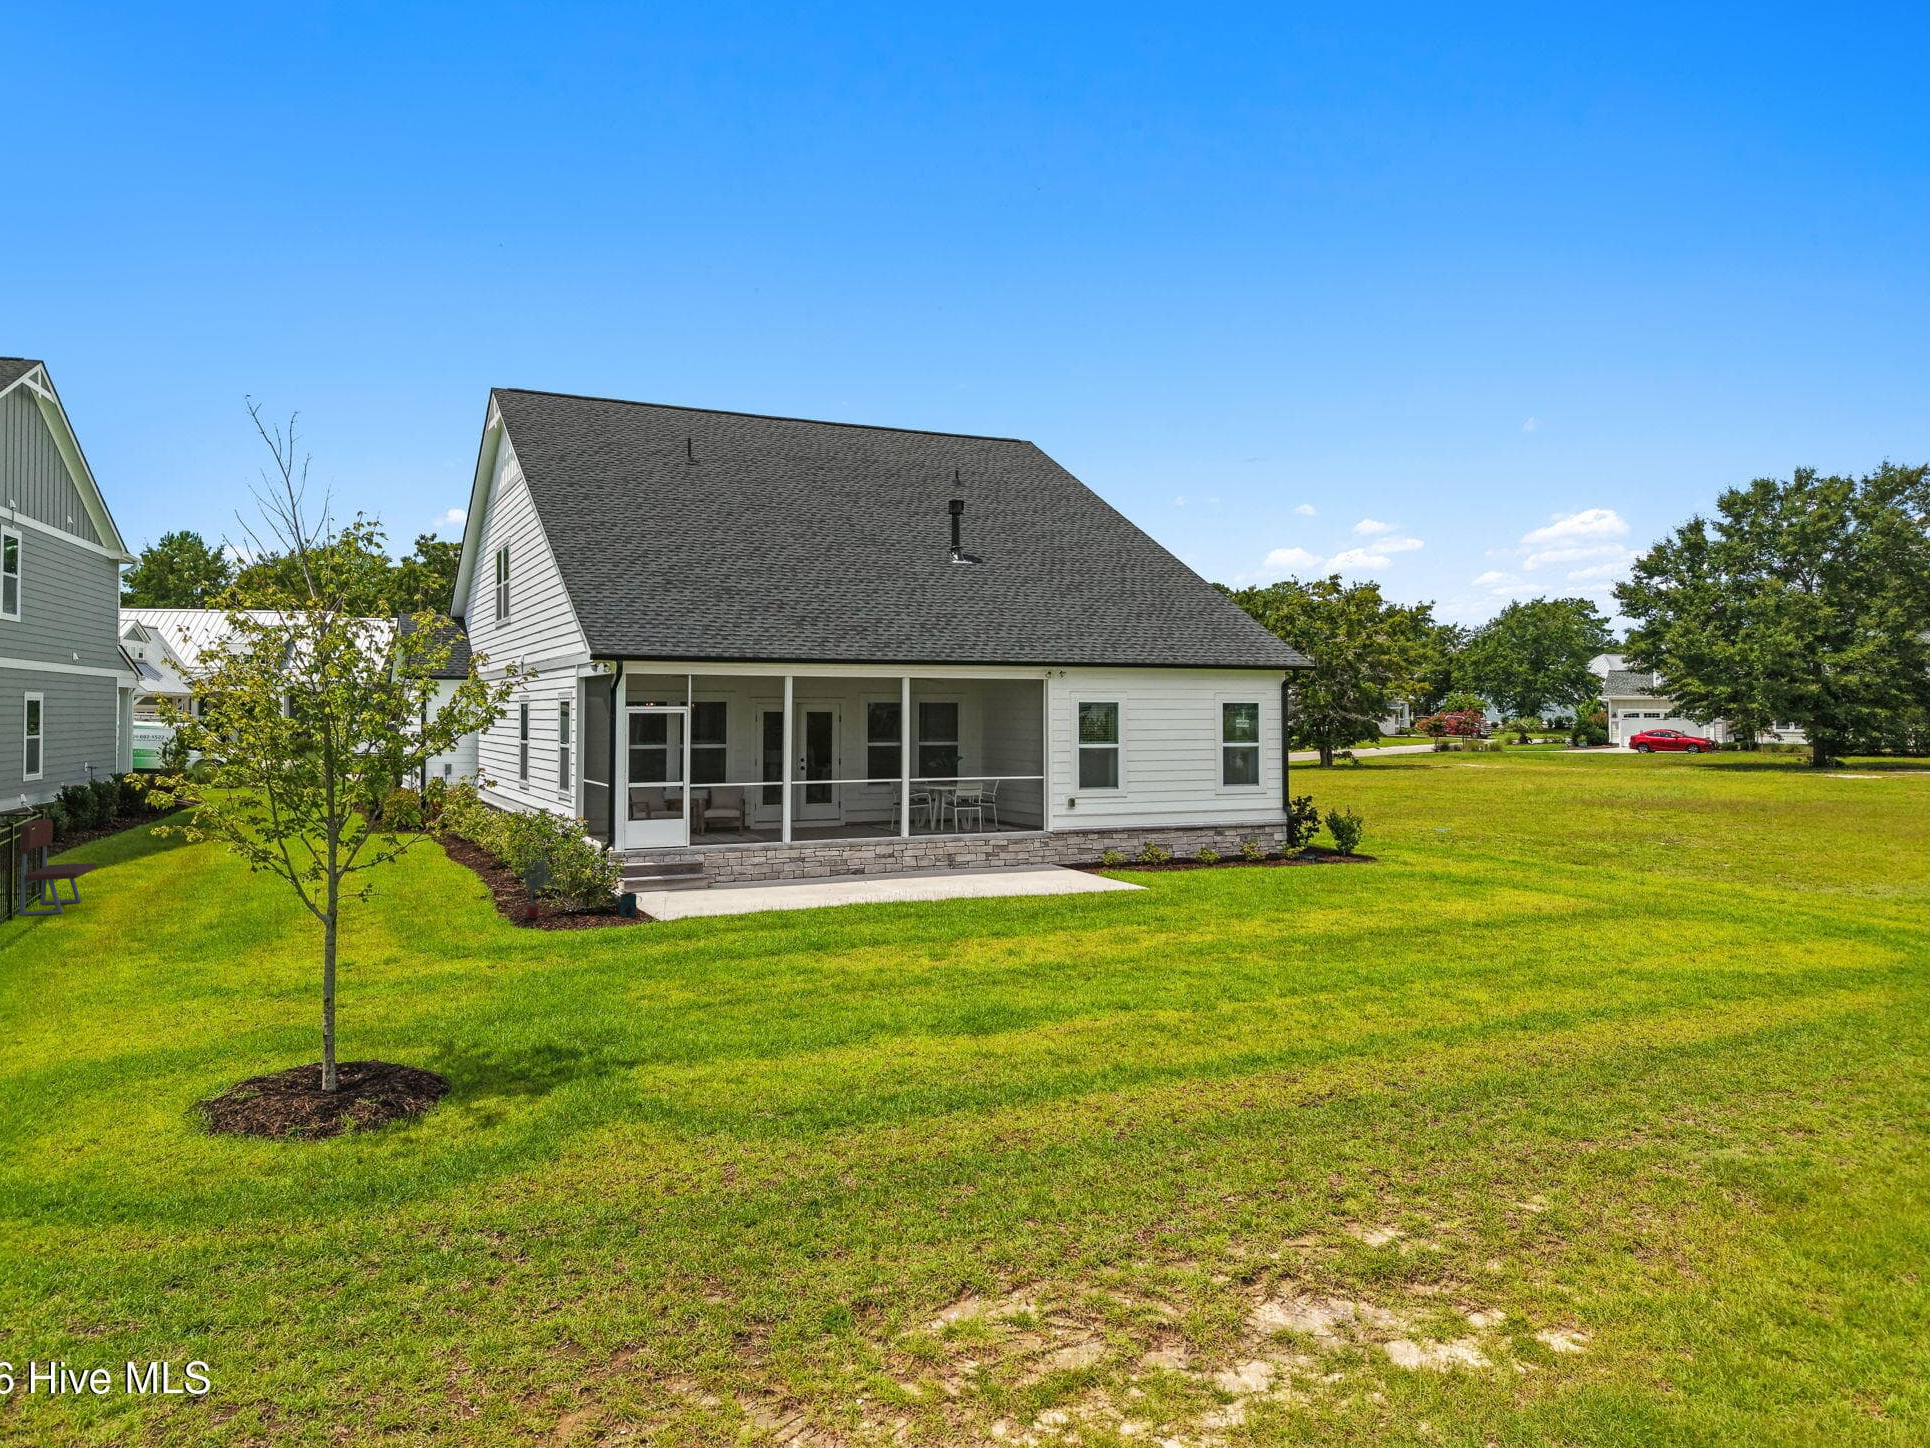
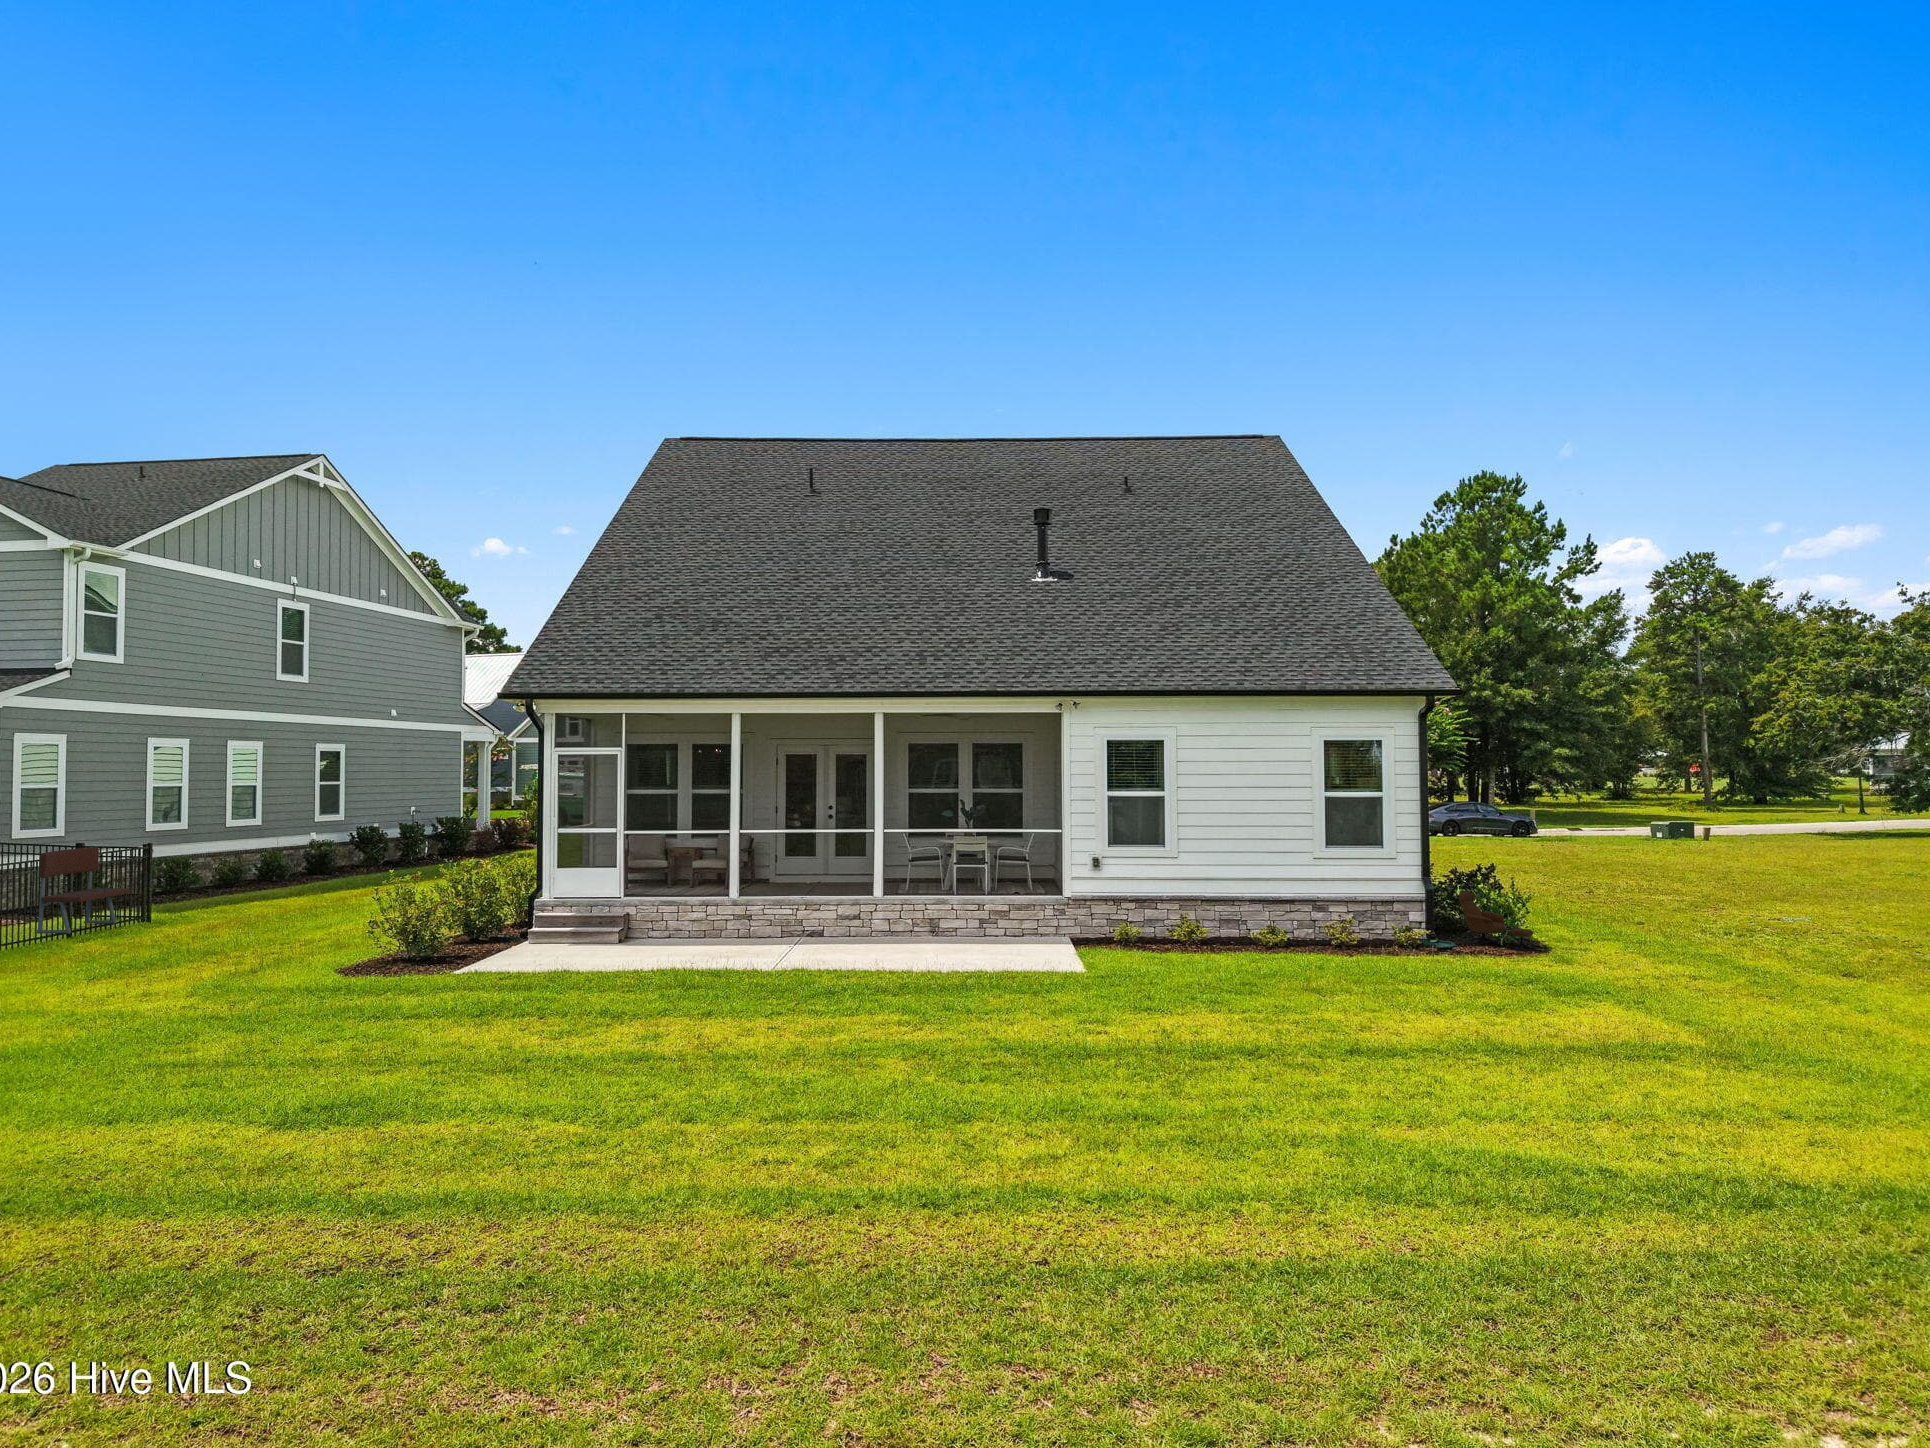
lounge chair: none [1305,817,1360,857] -> present [1459,892,1536,951]
potted tree: present [524,853,556,919] -> none [364,899,404,968]
watering can: present [607,890,642,917] -> none [450,942,478,973]

